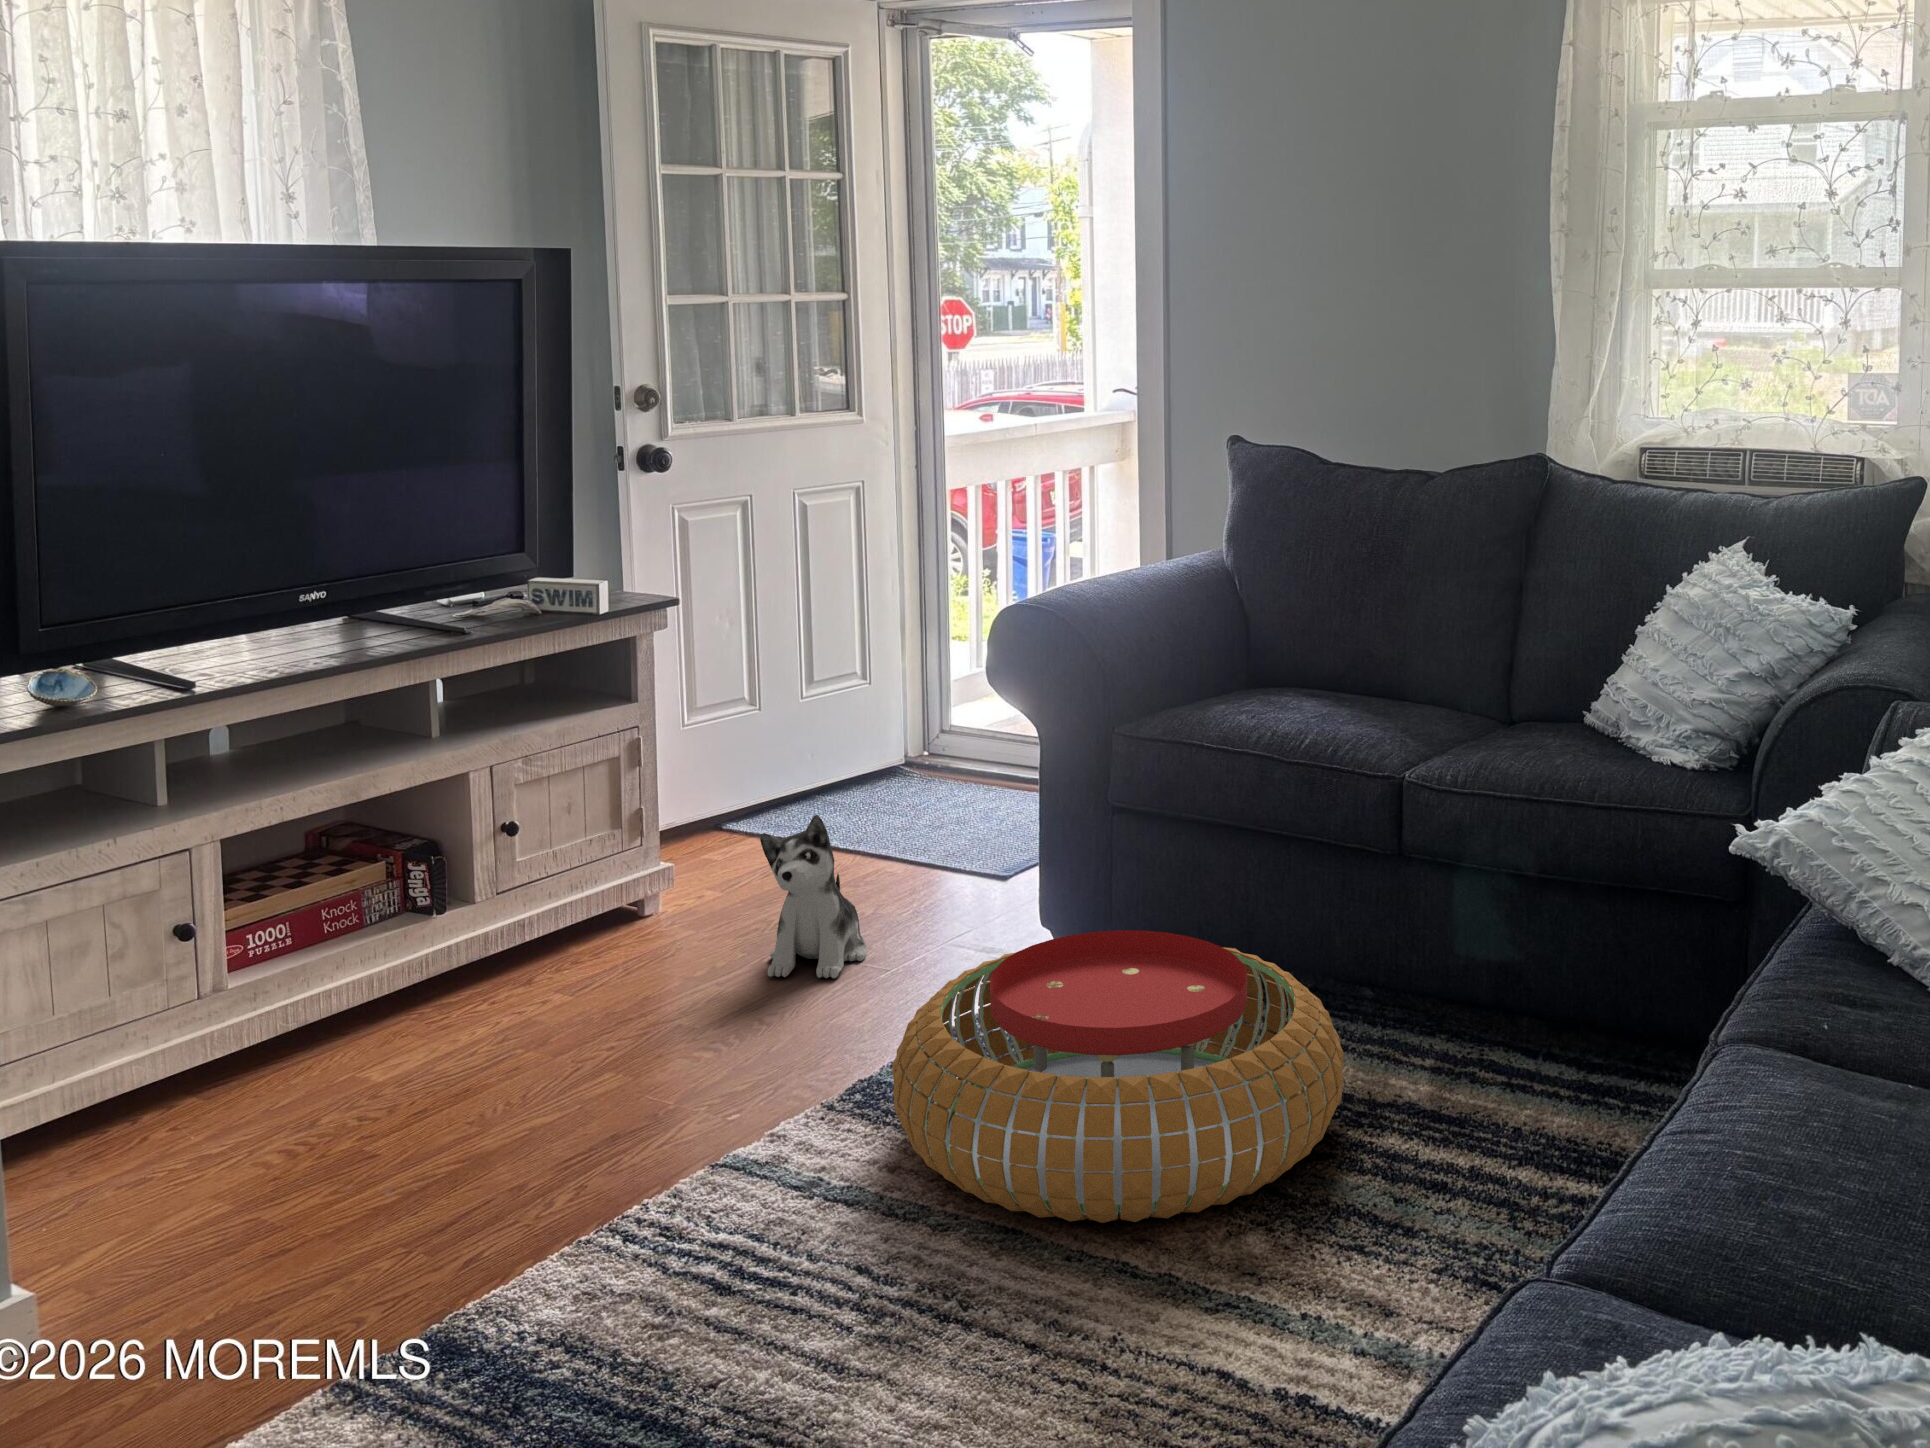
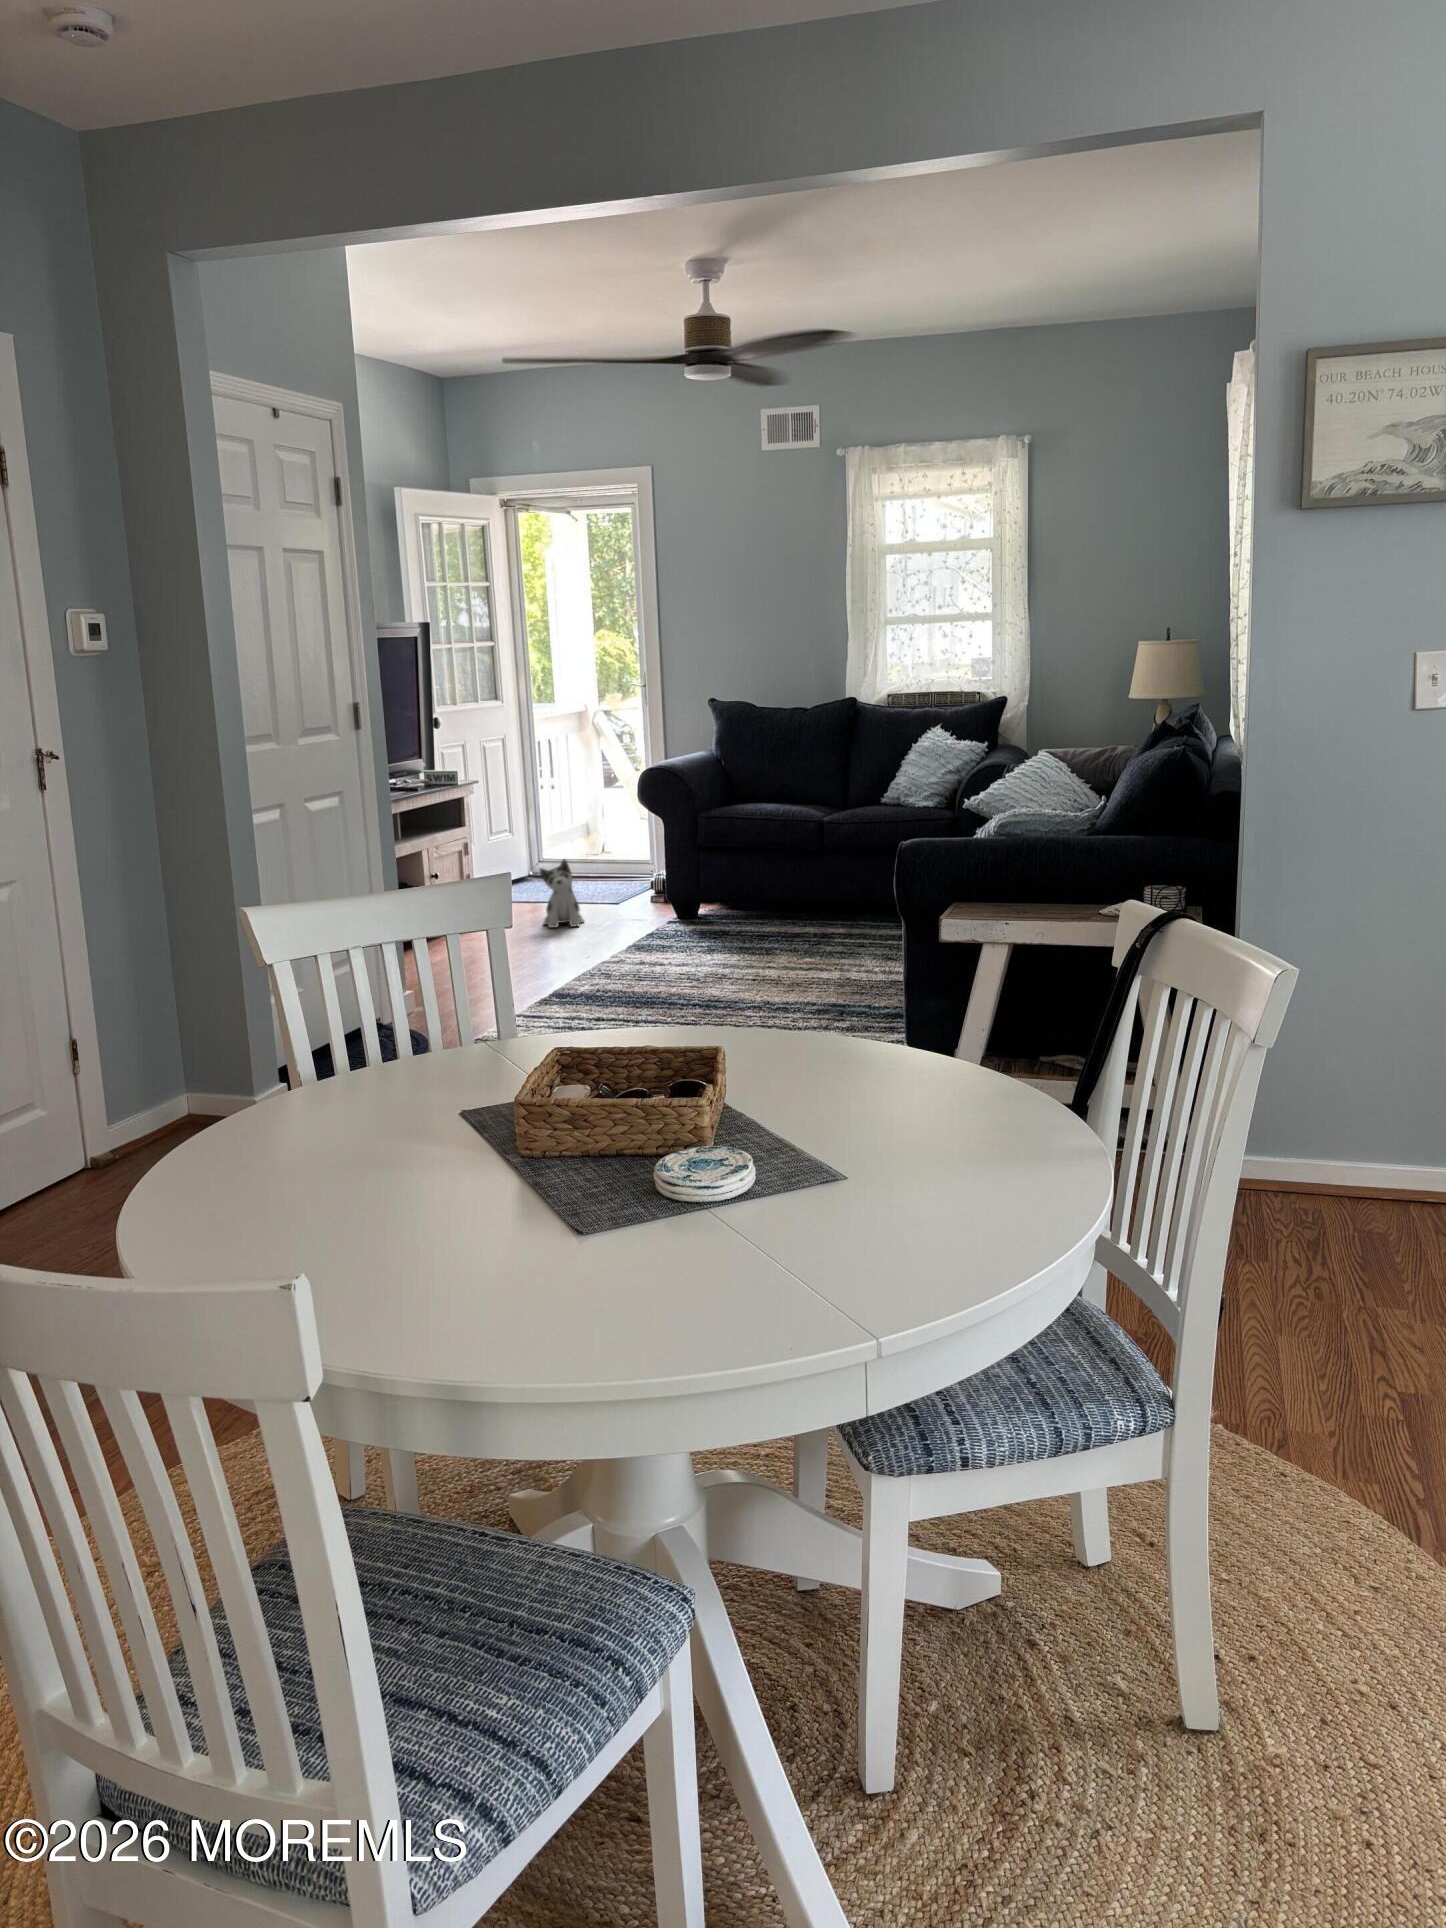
pouf: present [892,930,1344,1223] -> none [652,876,821,957]

